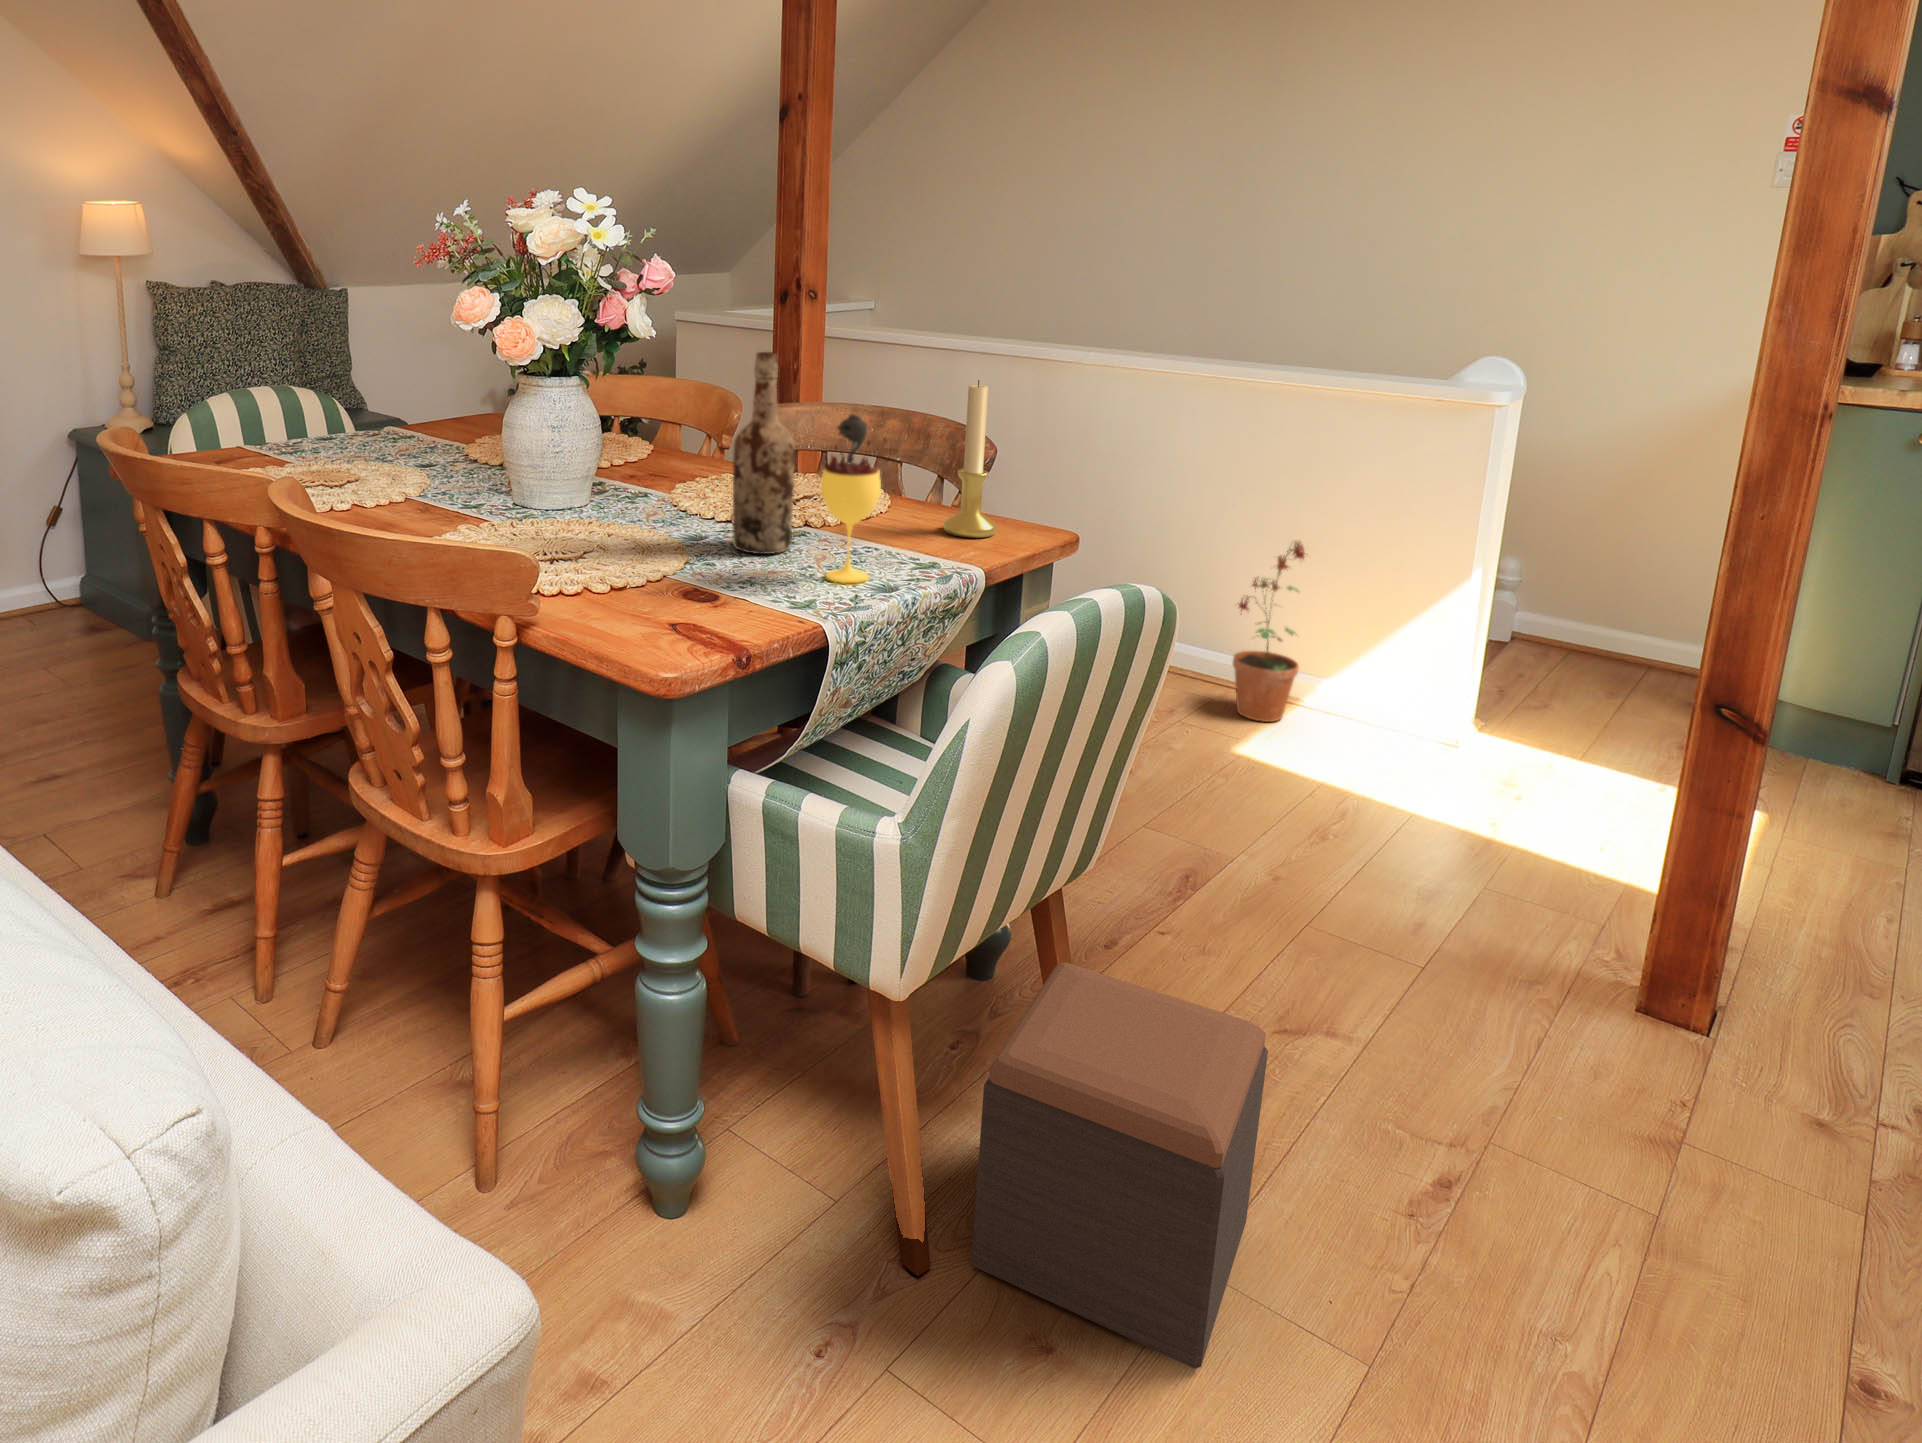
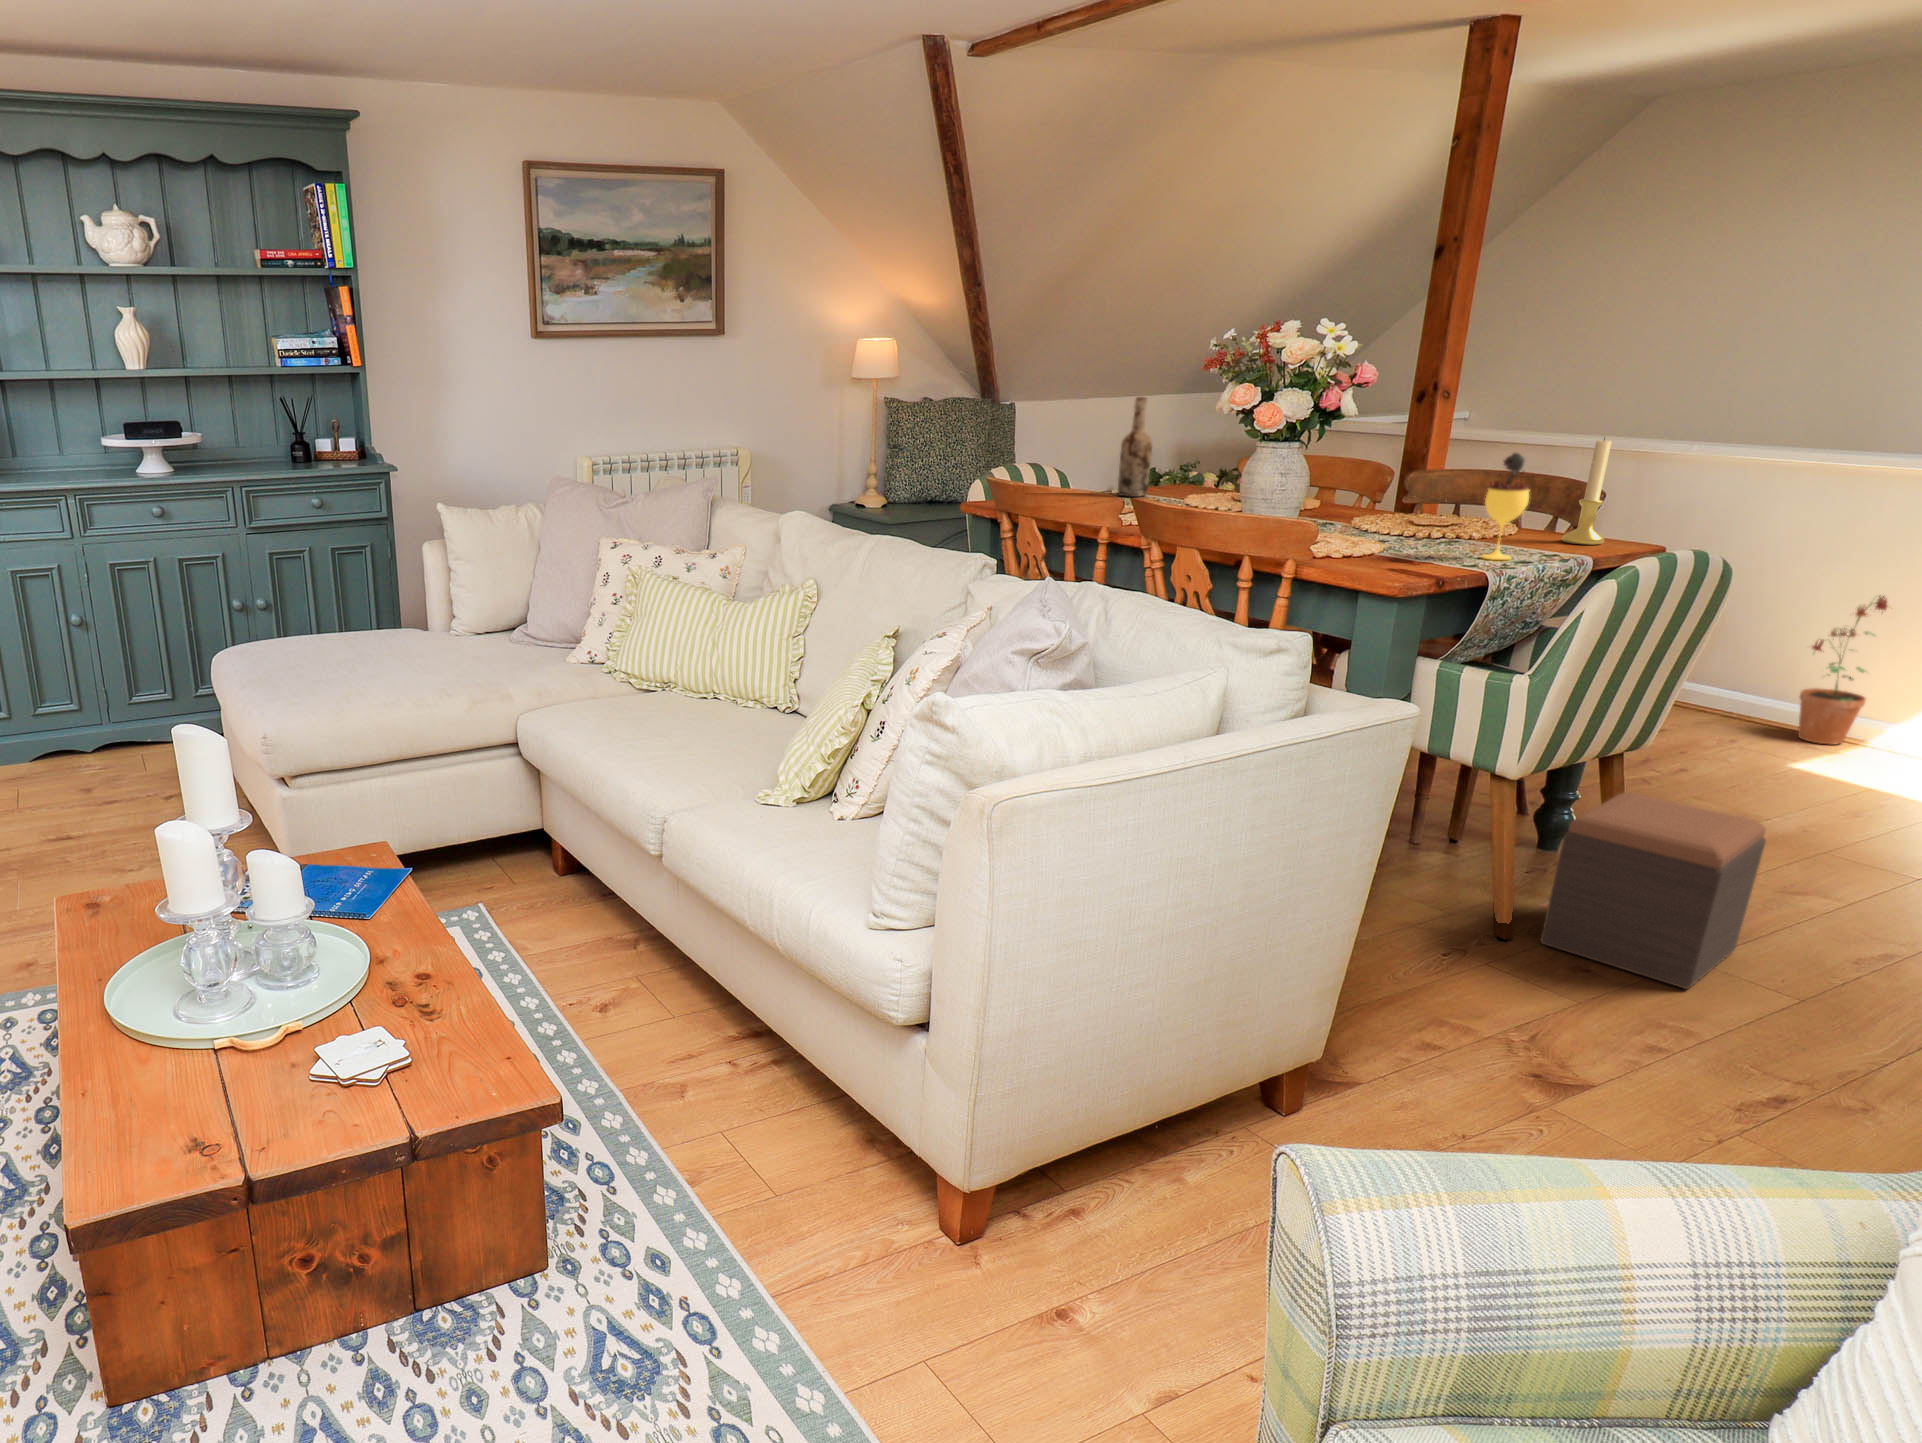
wine bottle: present [733,352,795,554] -> present [1118,397,1152,497]

